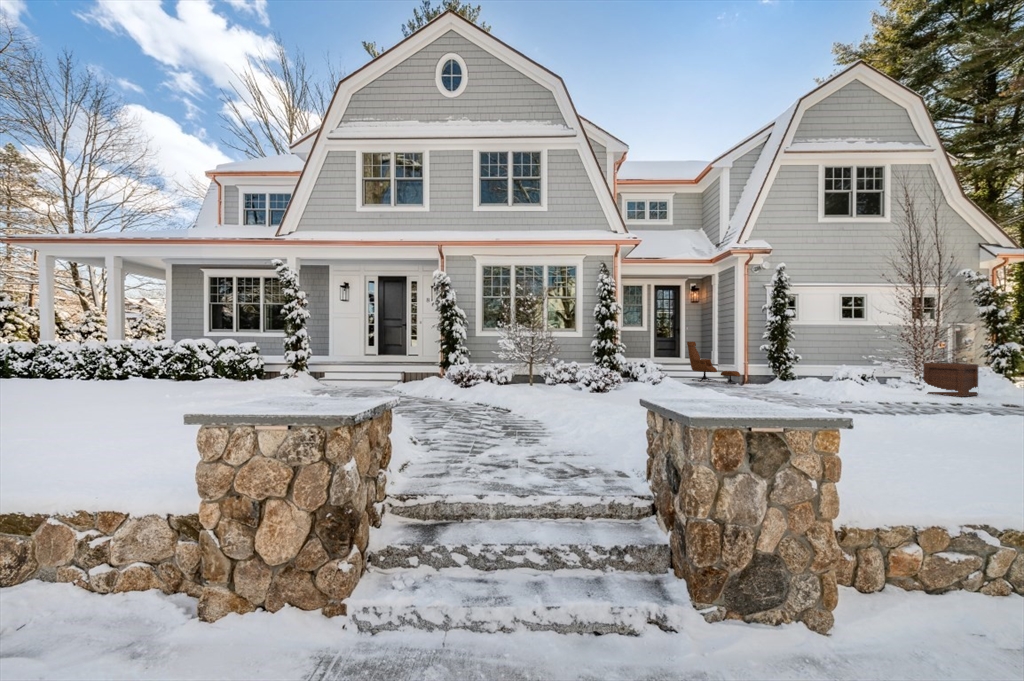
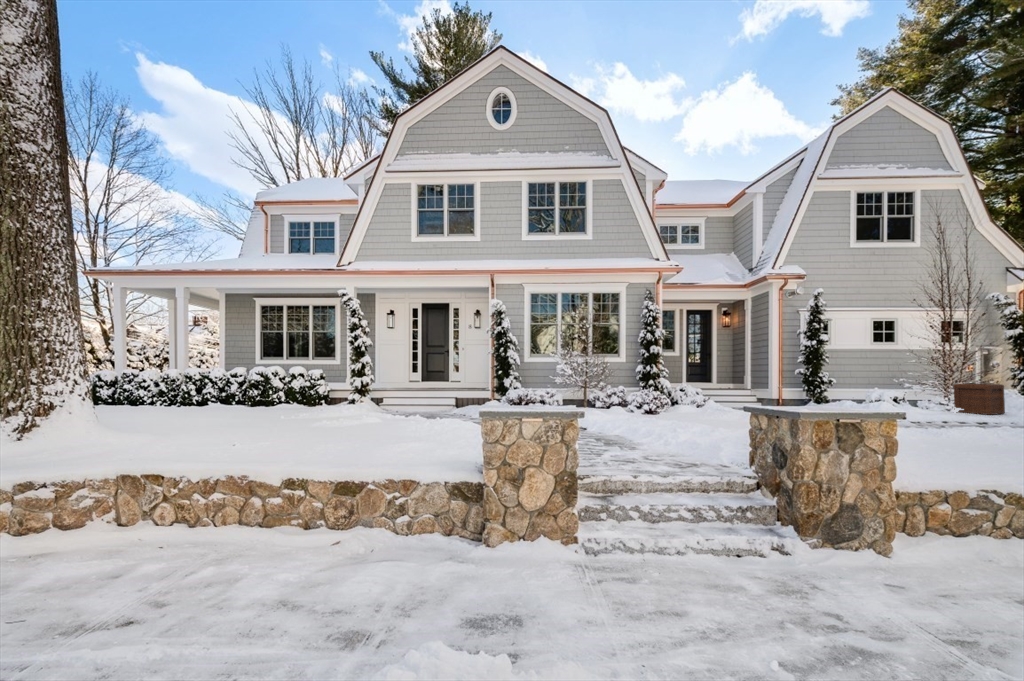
lounge chair: present [687,342,740,383] -> none [729,365,782,405]

